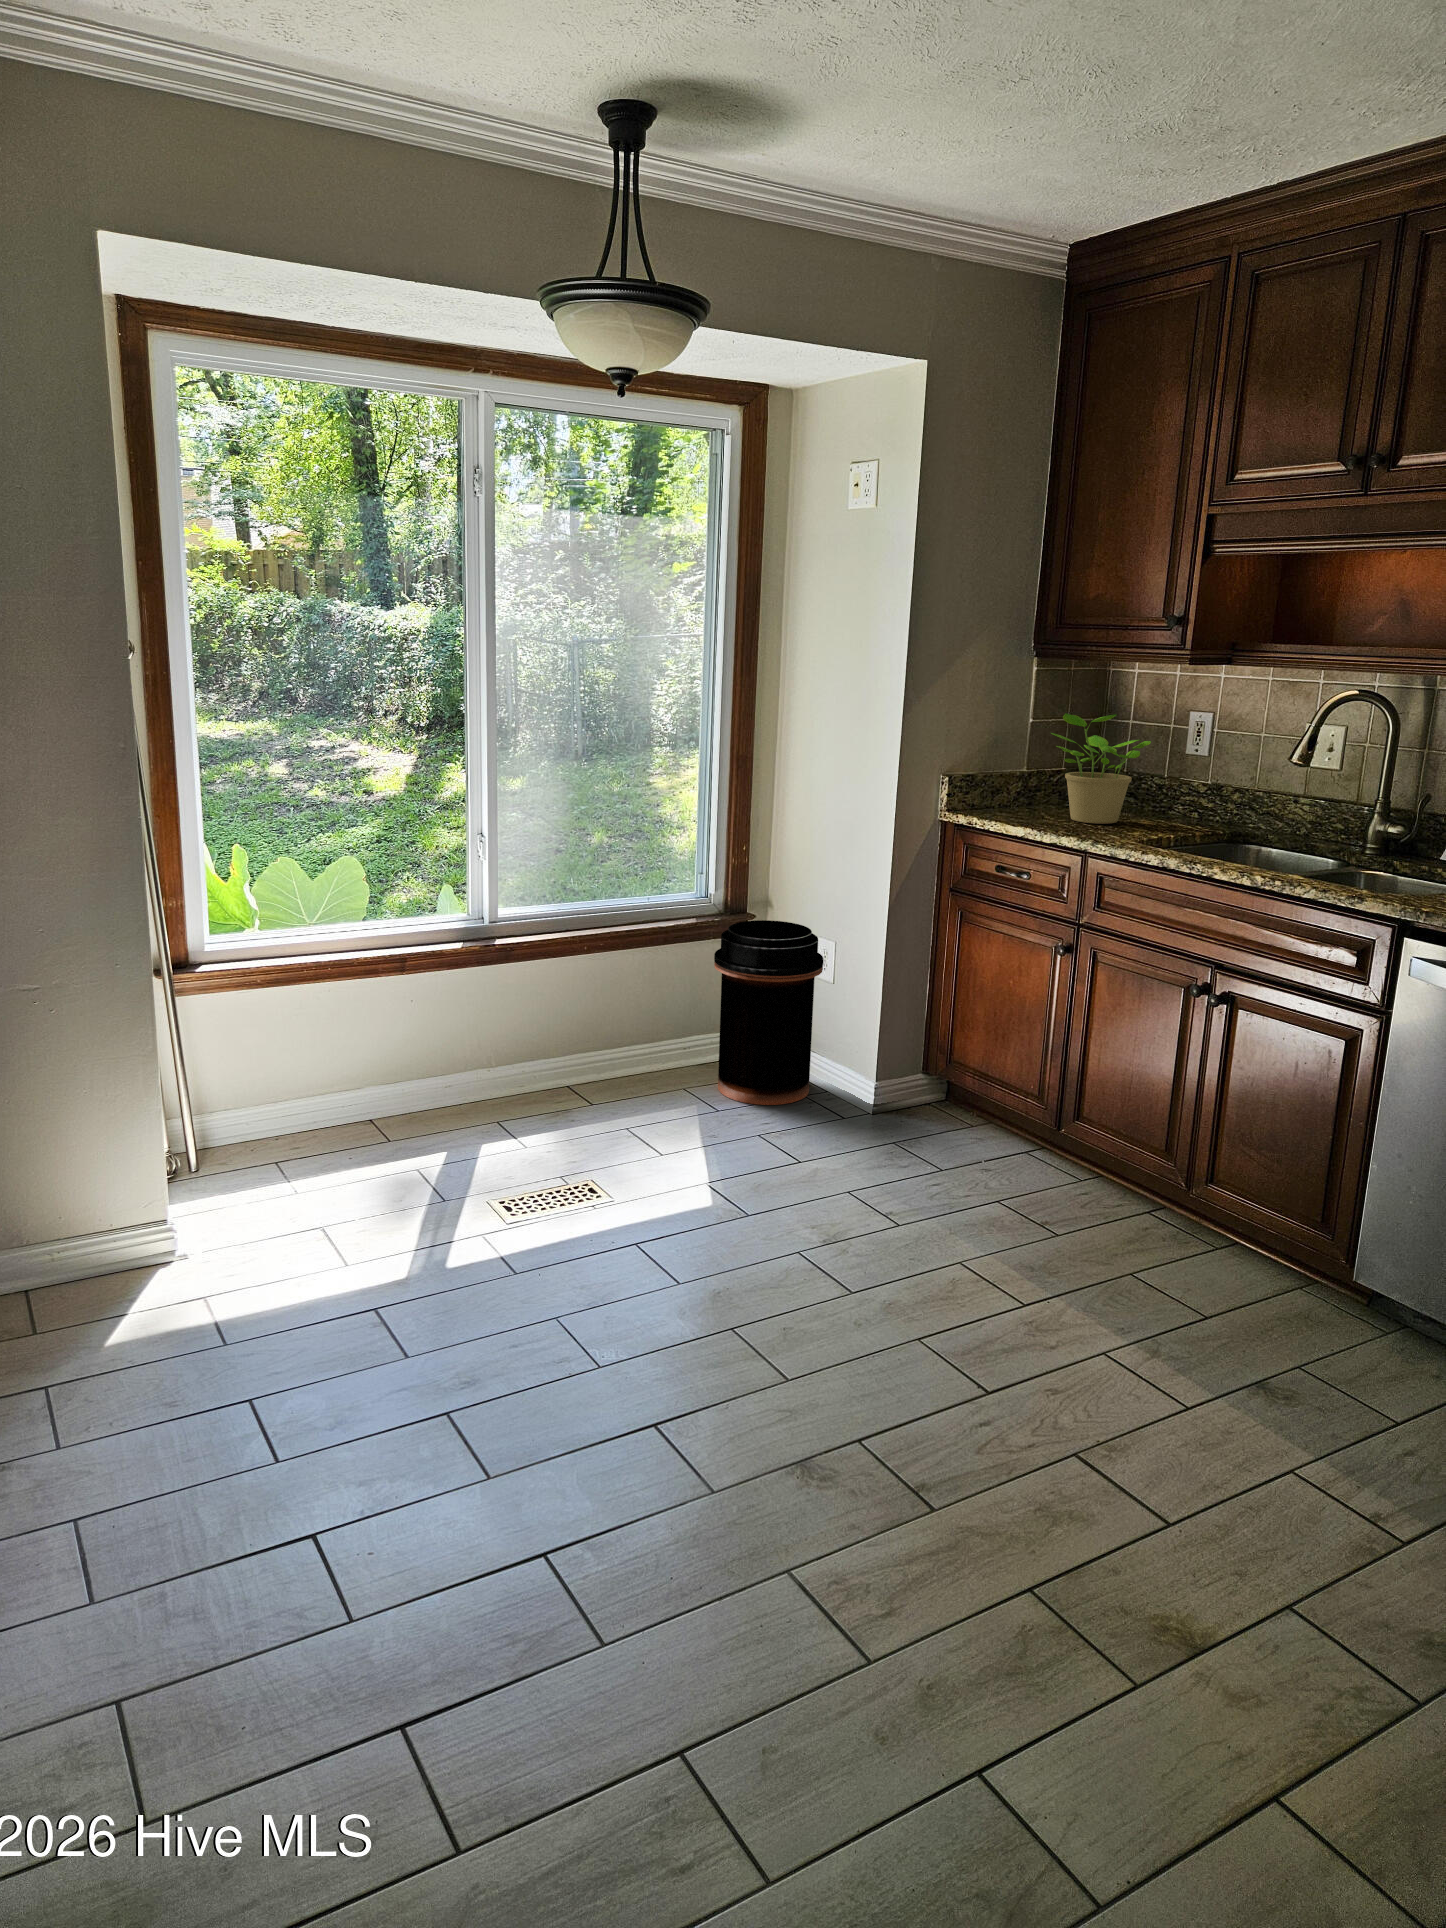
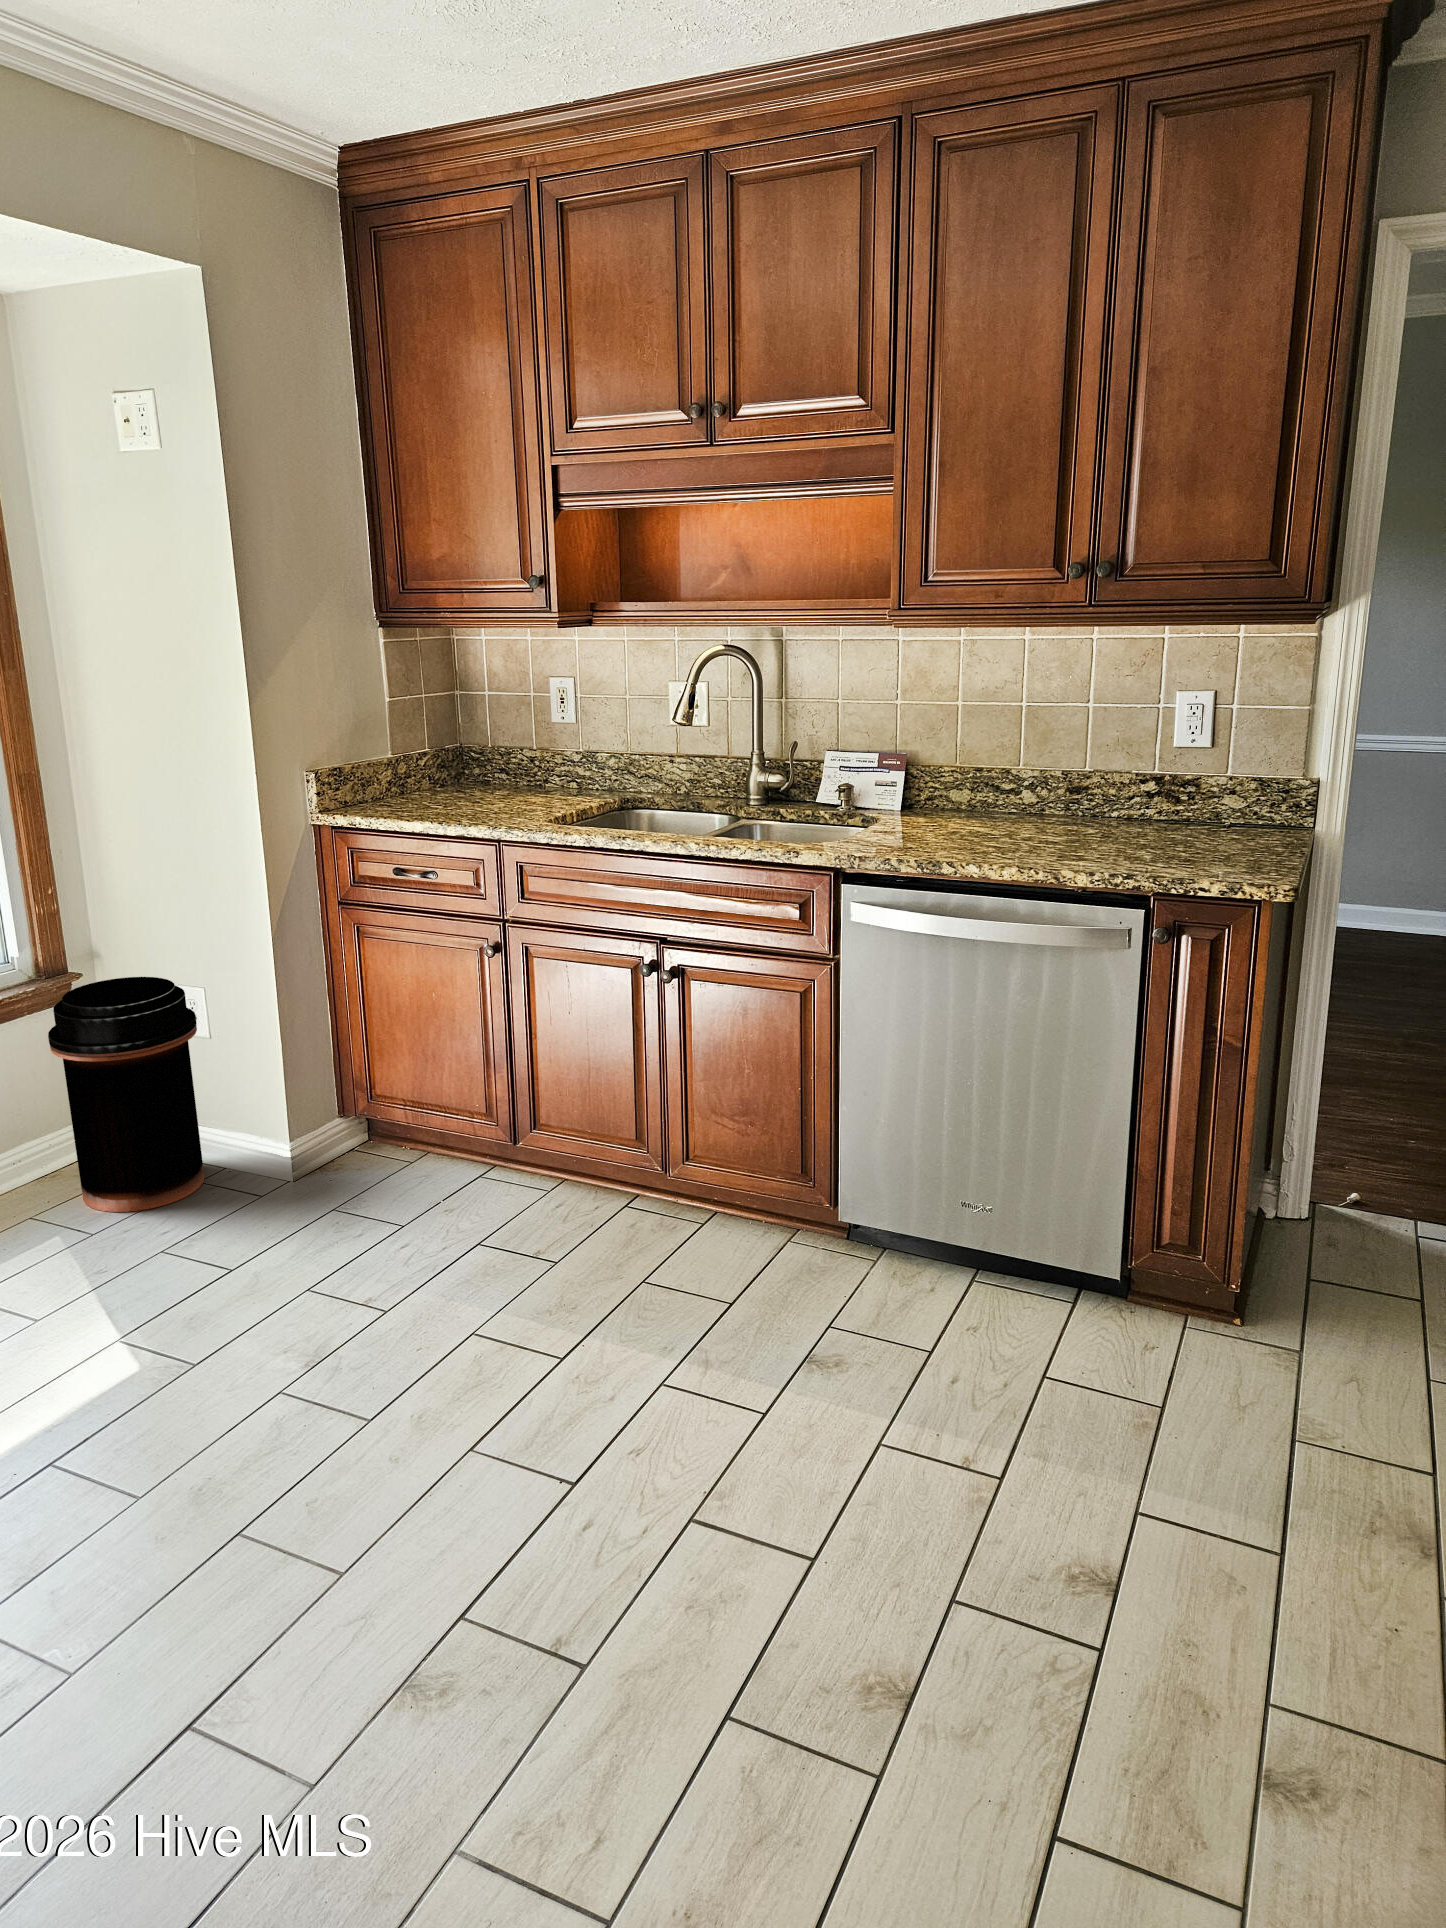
potted plant: present [1051,713,1151,824] -> none [420,687,527,807]

